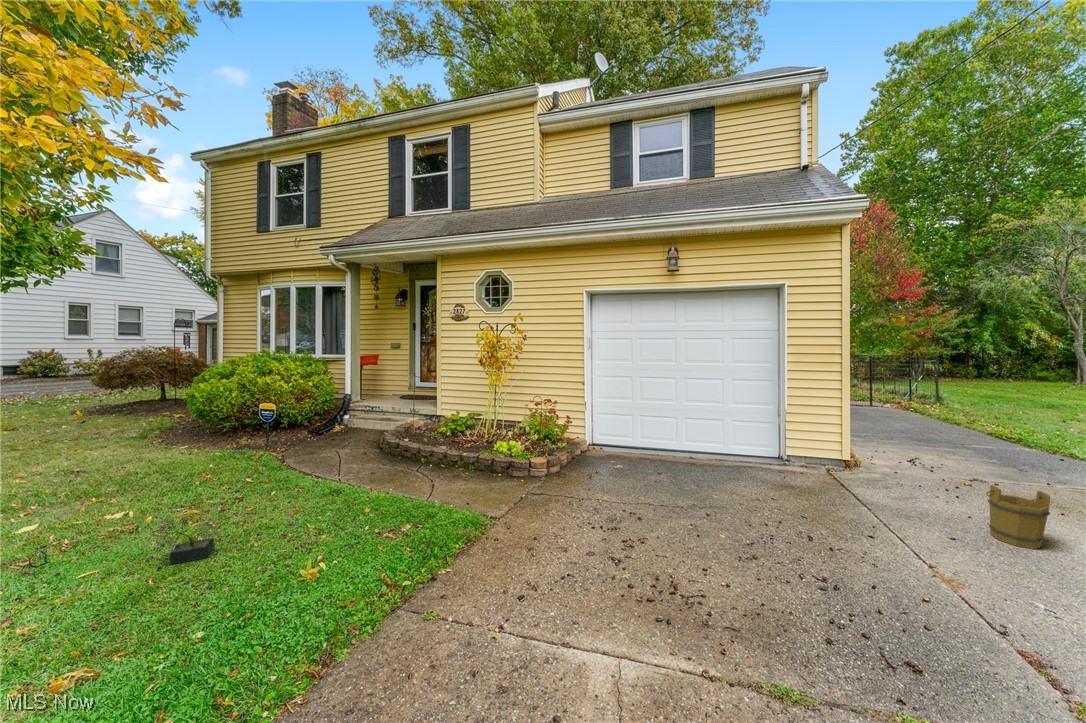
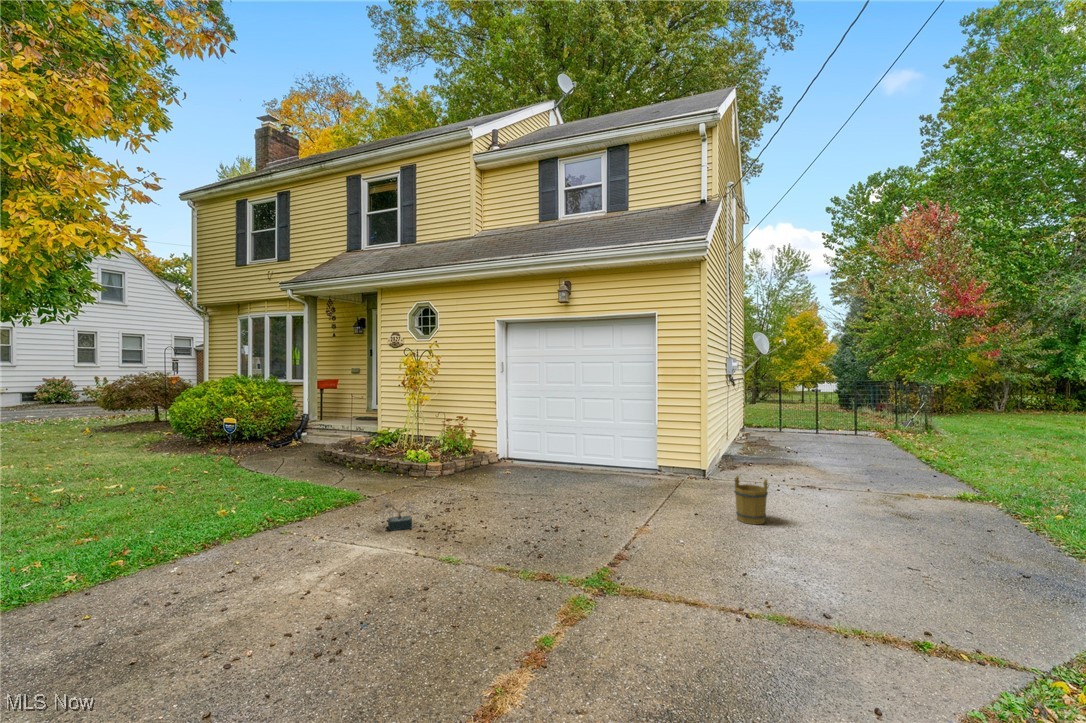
decorative plant: present [154,516,221,565] -> present [378,496,418,531]

